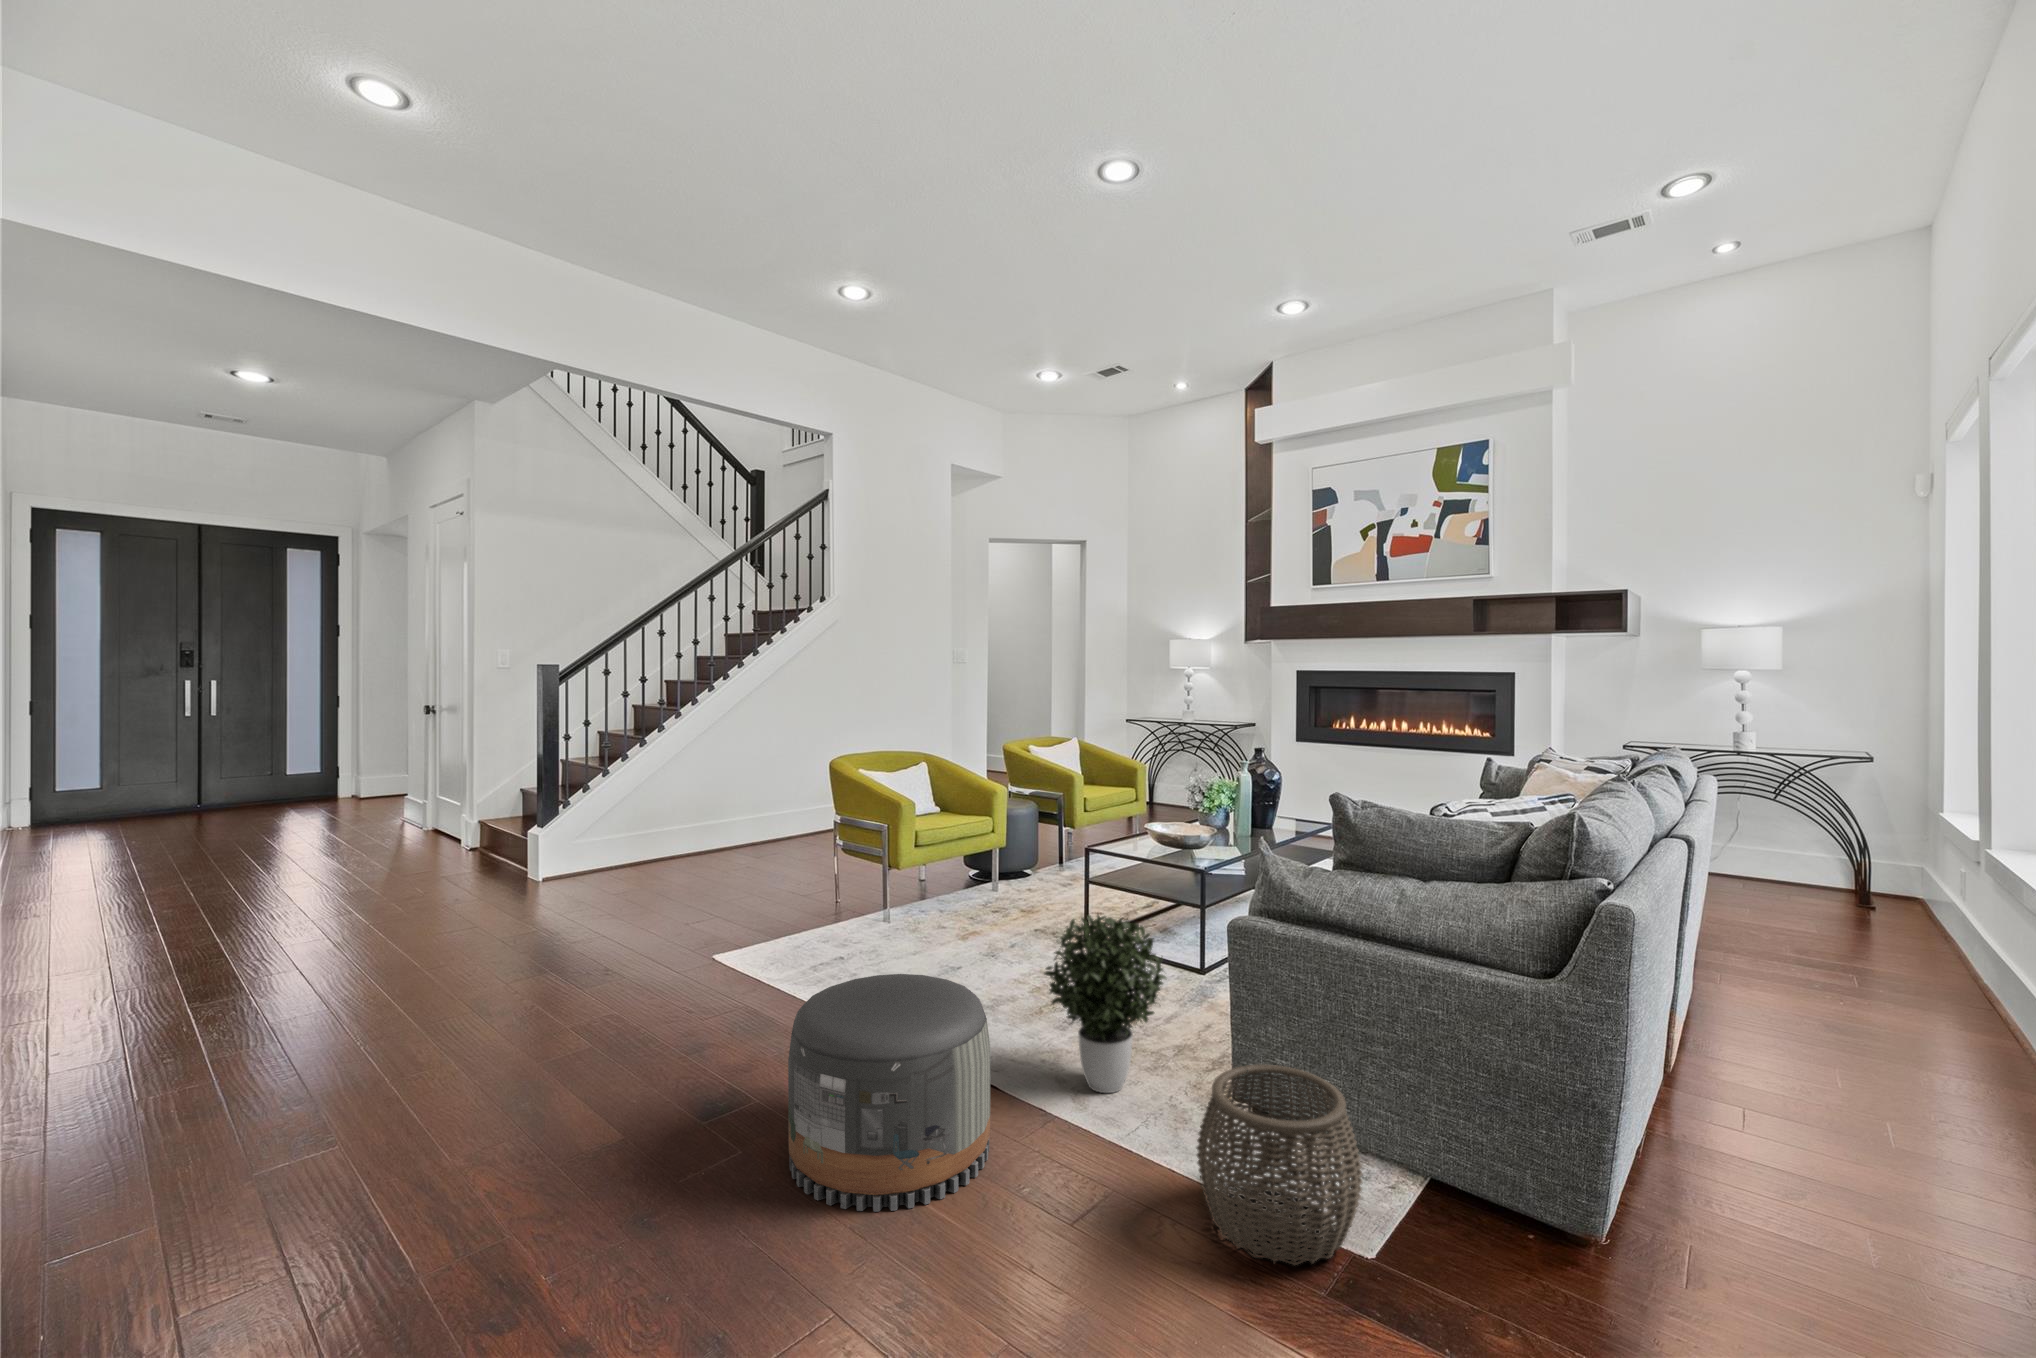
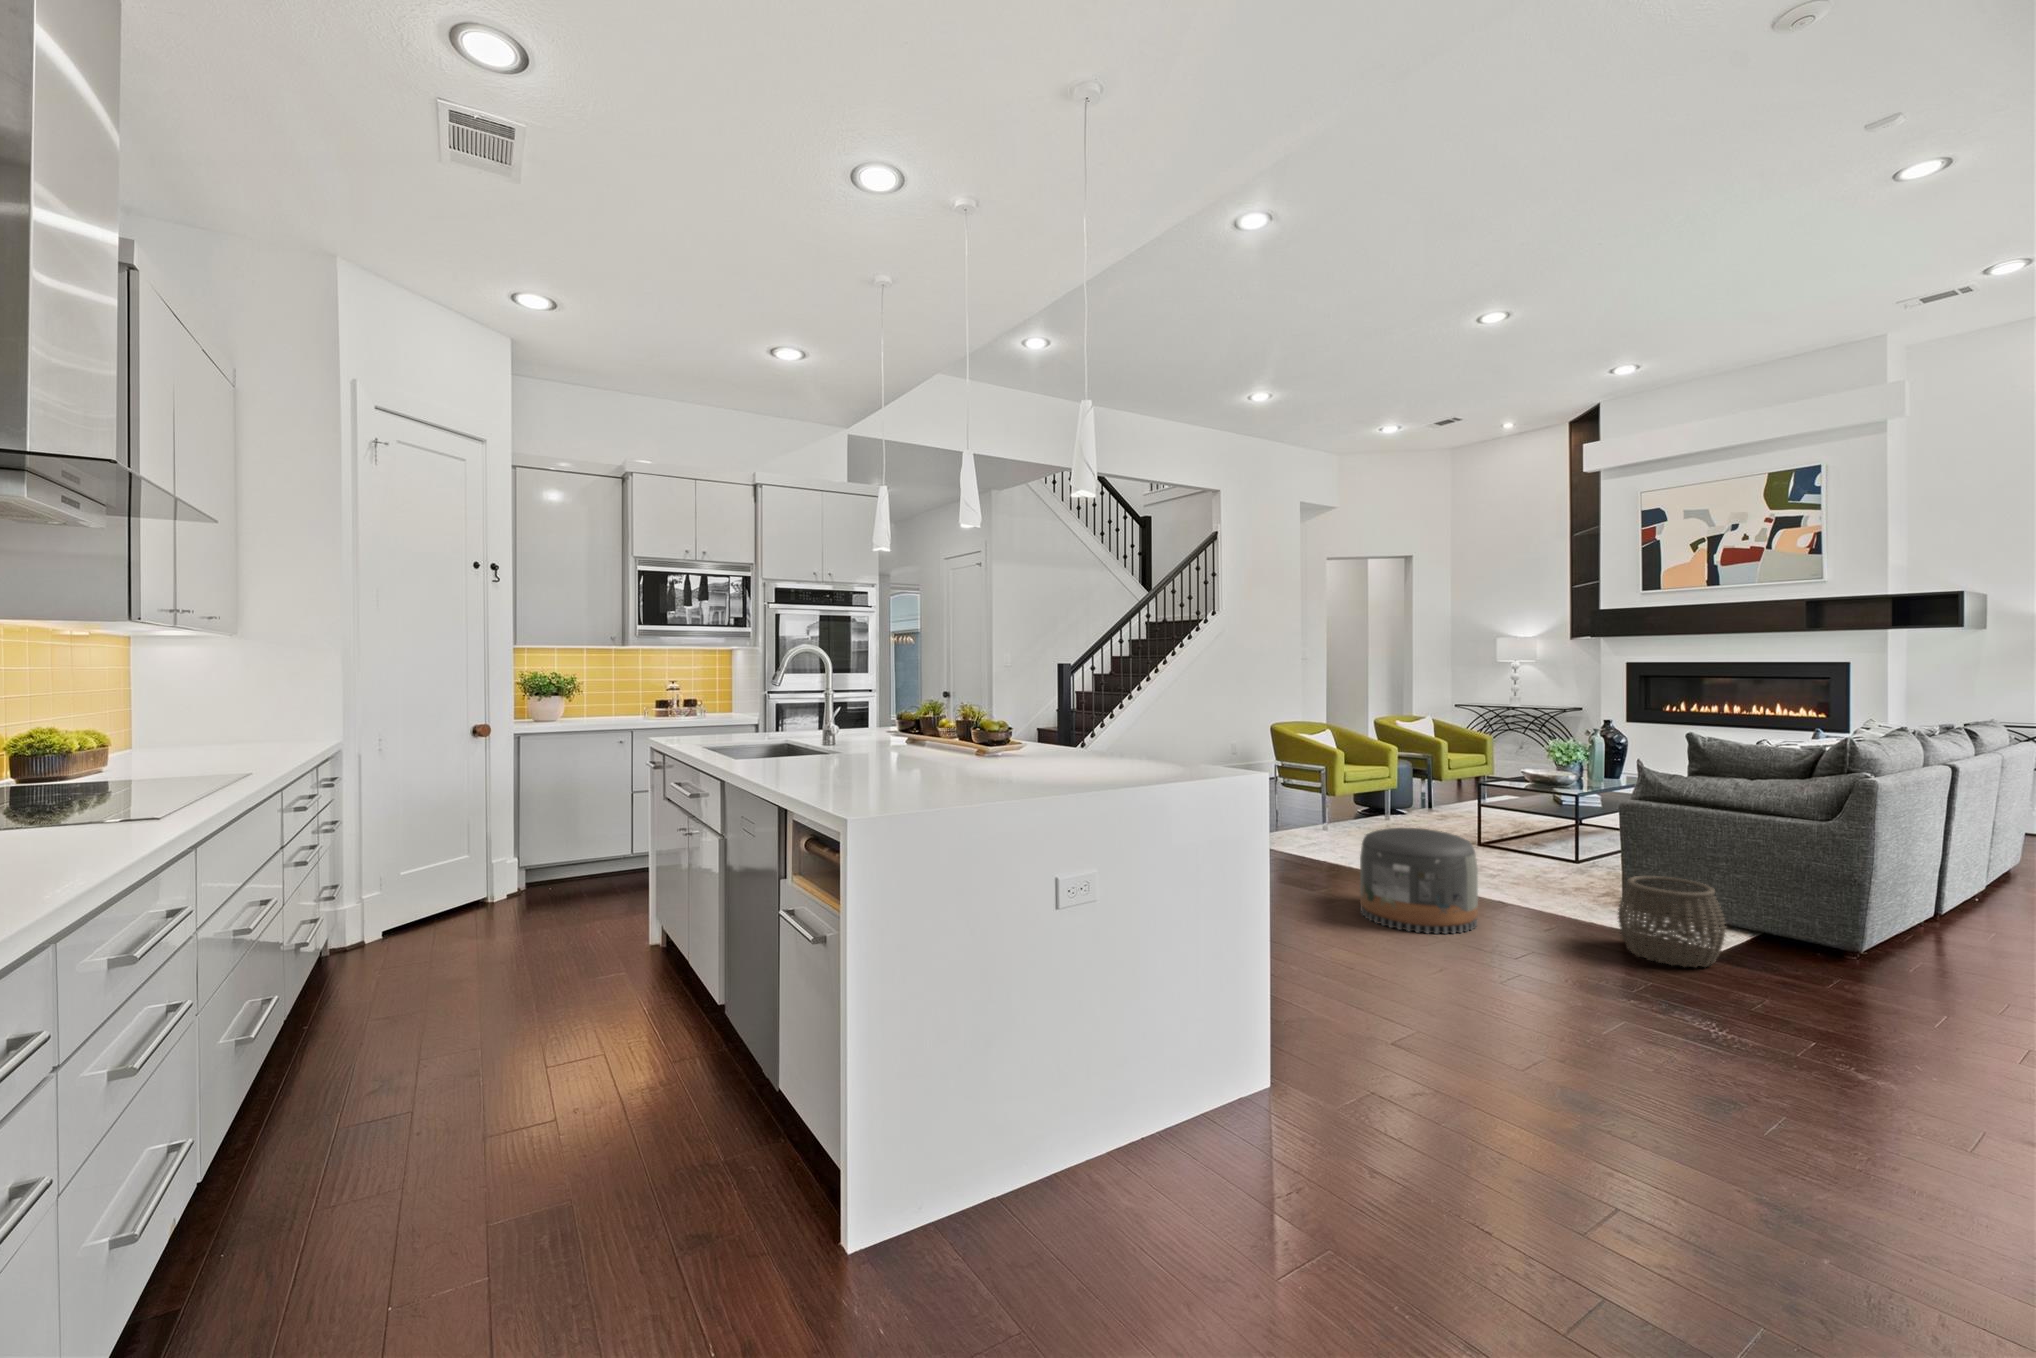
potted plant: present [1045,915,1166,1093] -> none [1494,804,1577,908]

